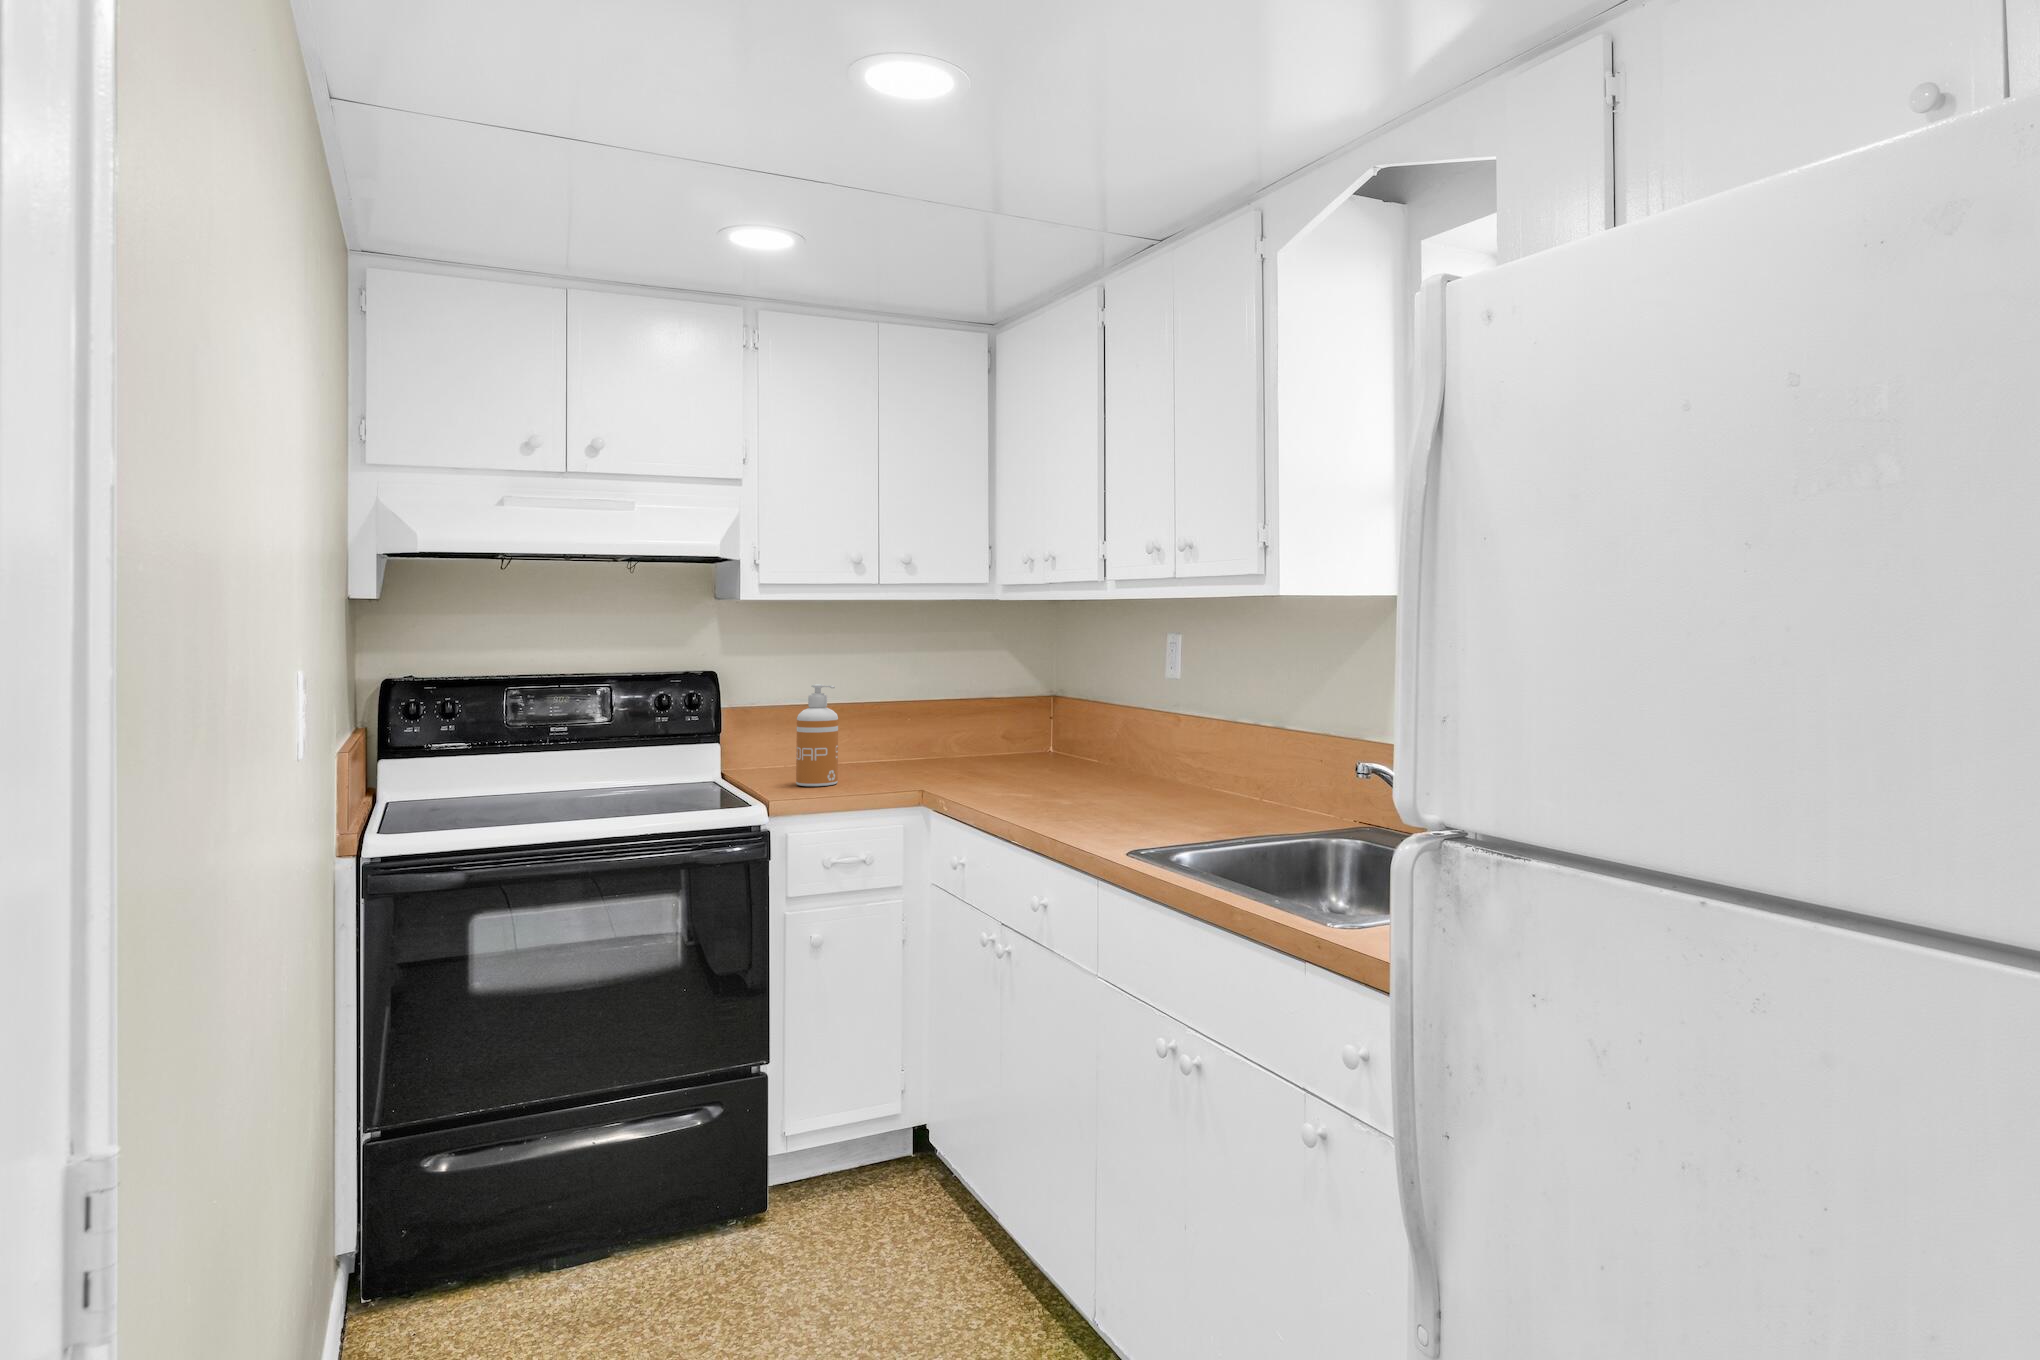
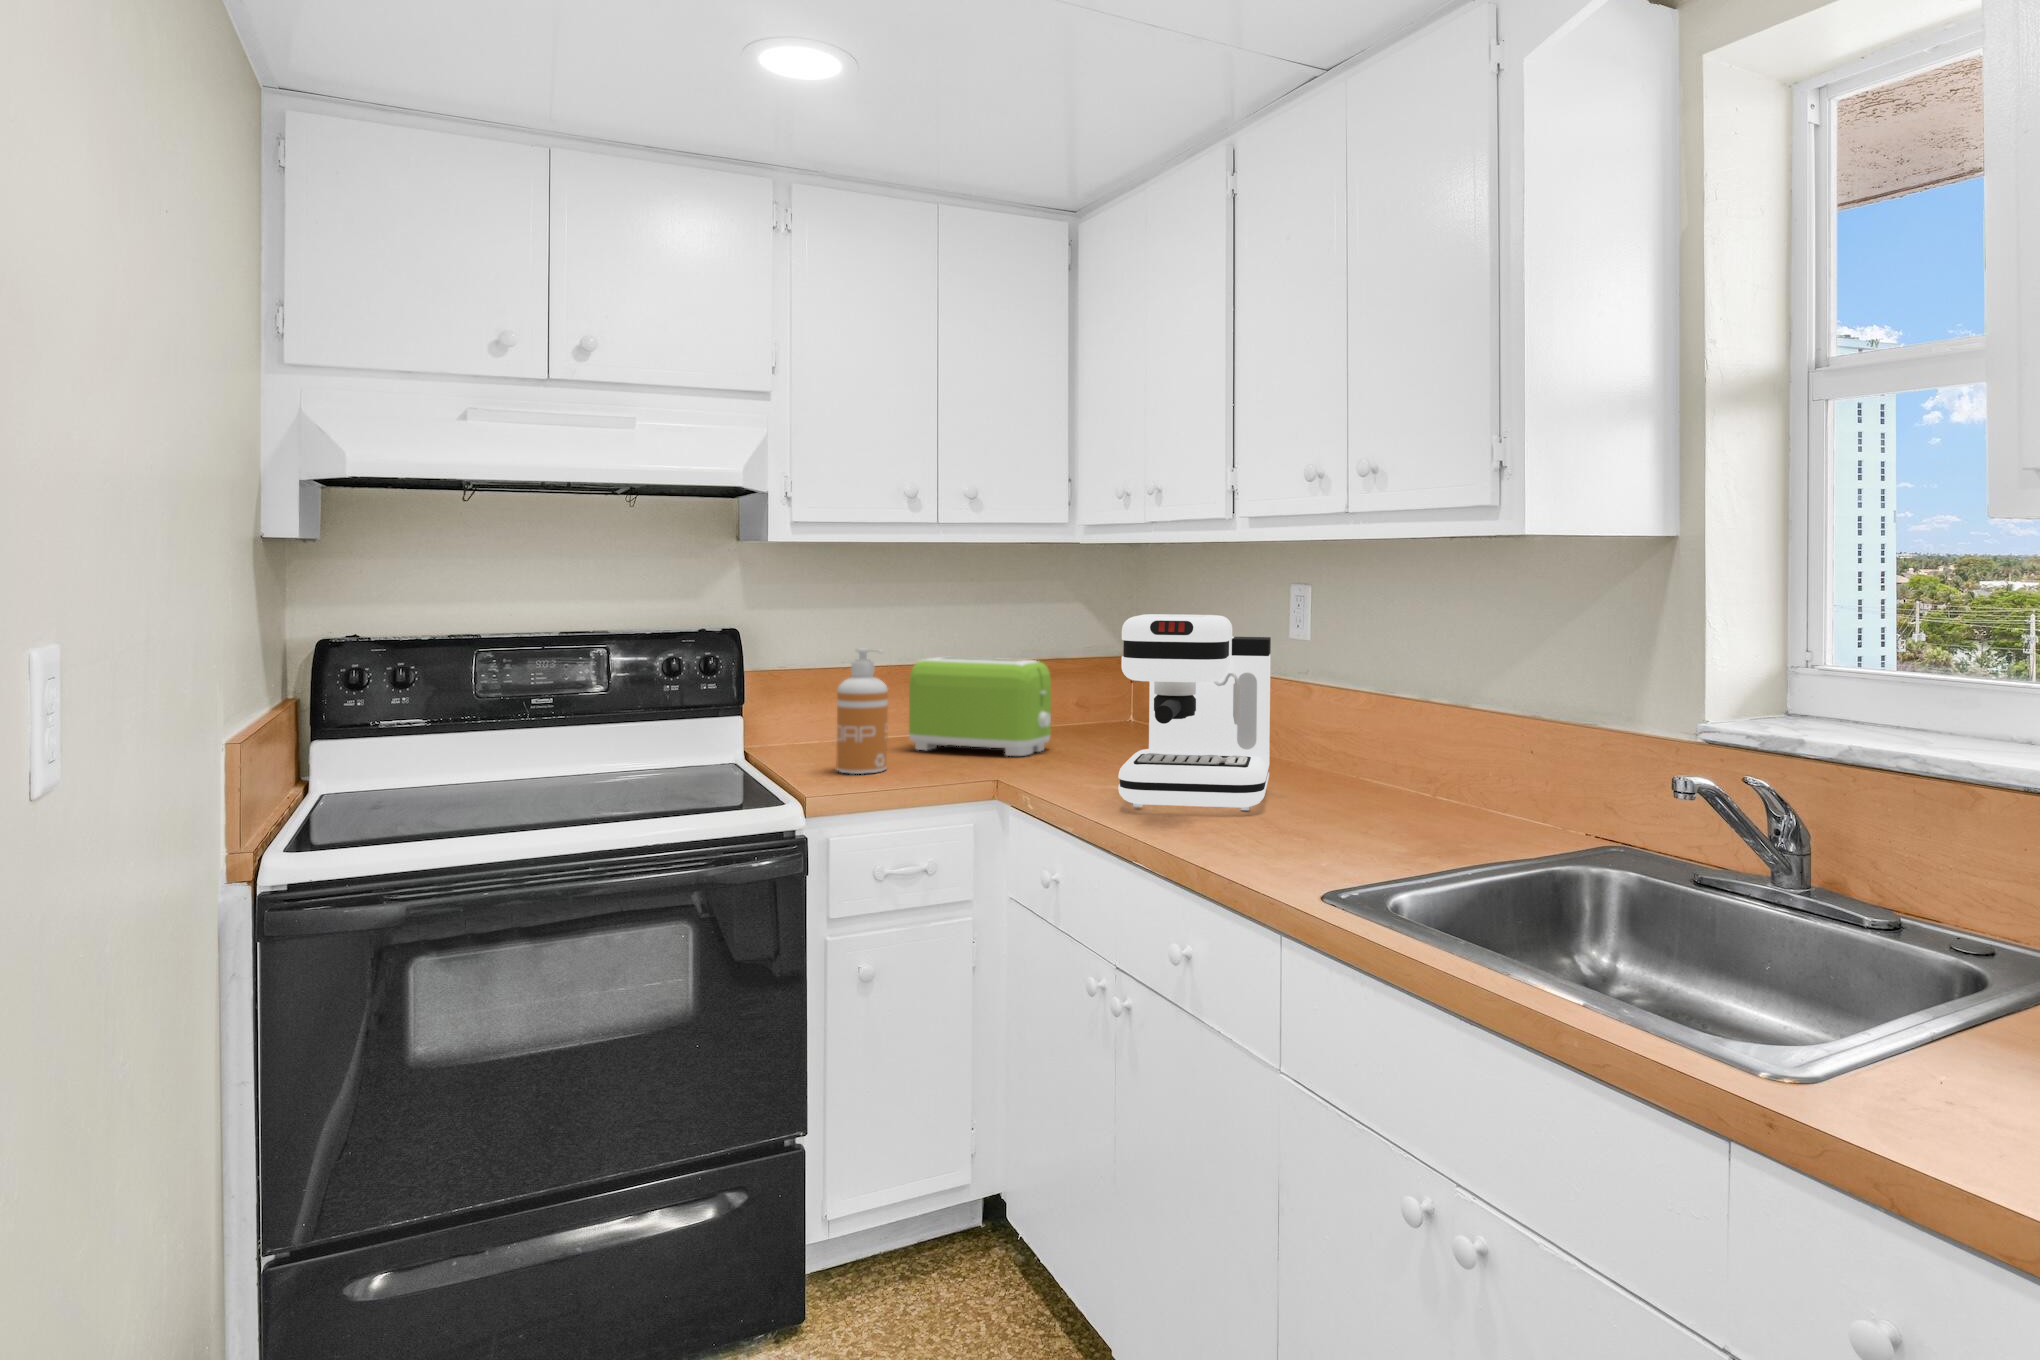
coffee maker: none [1013,655,1139,807] -> present [1118,614,1271,810]
toaster: none [858,692,977,773] -> present [909,657,1051,756]

